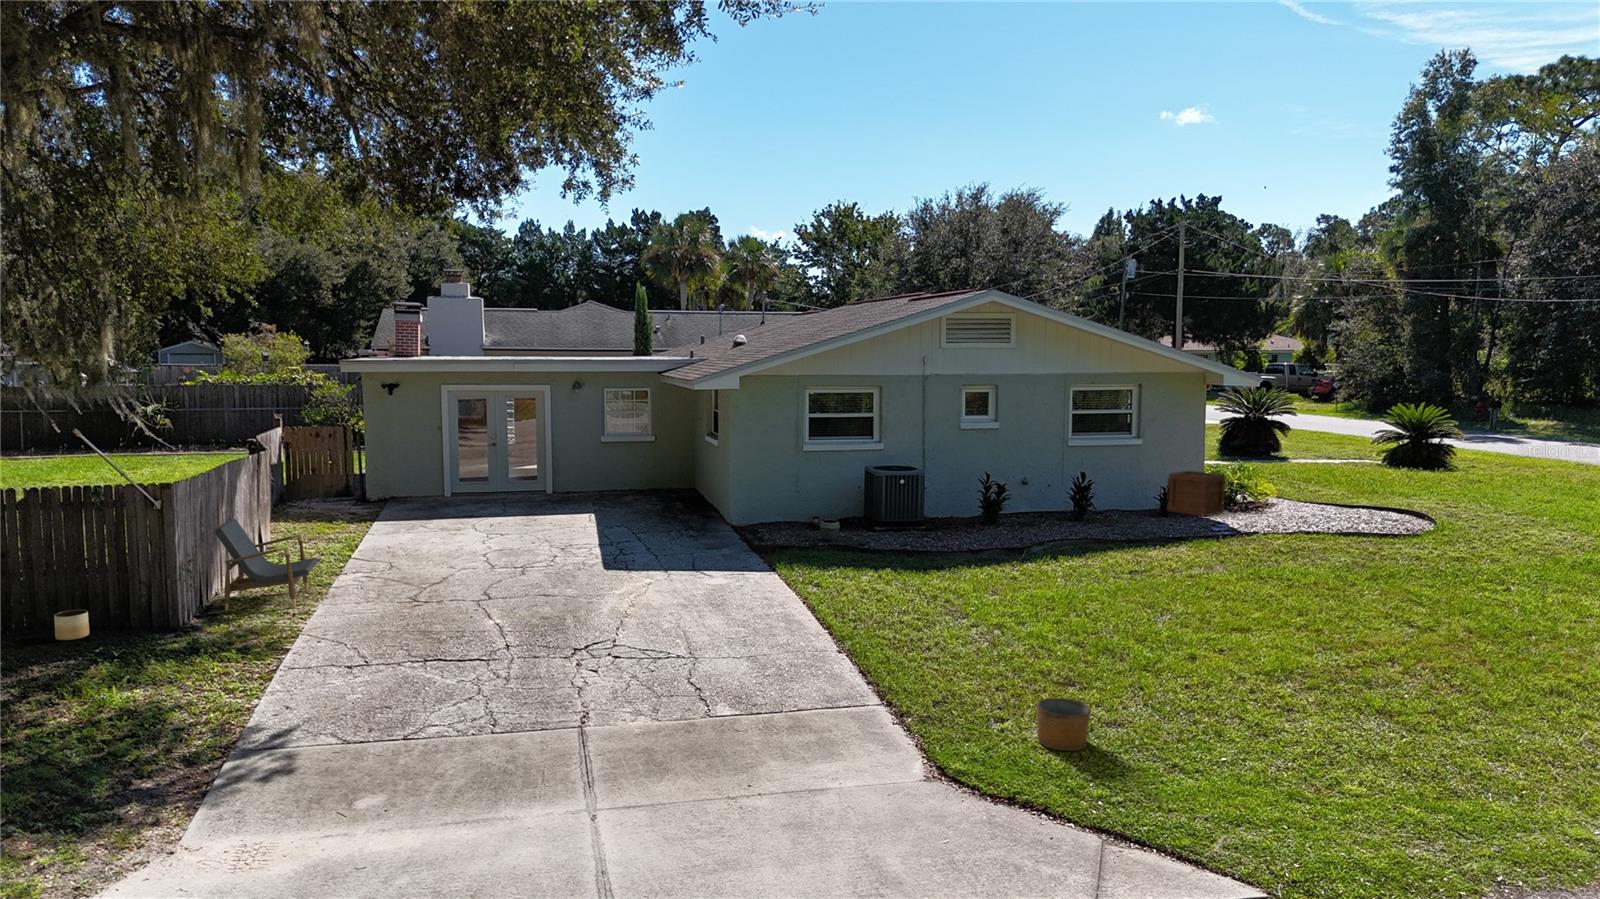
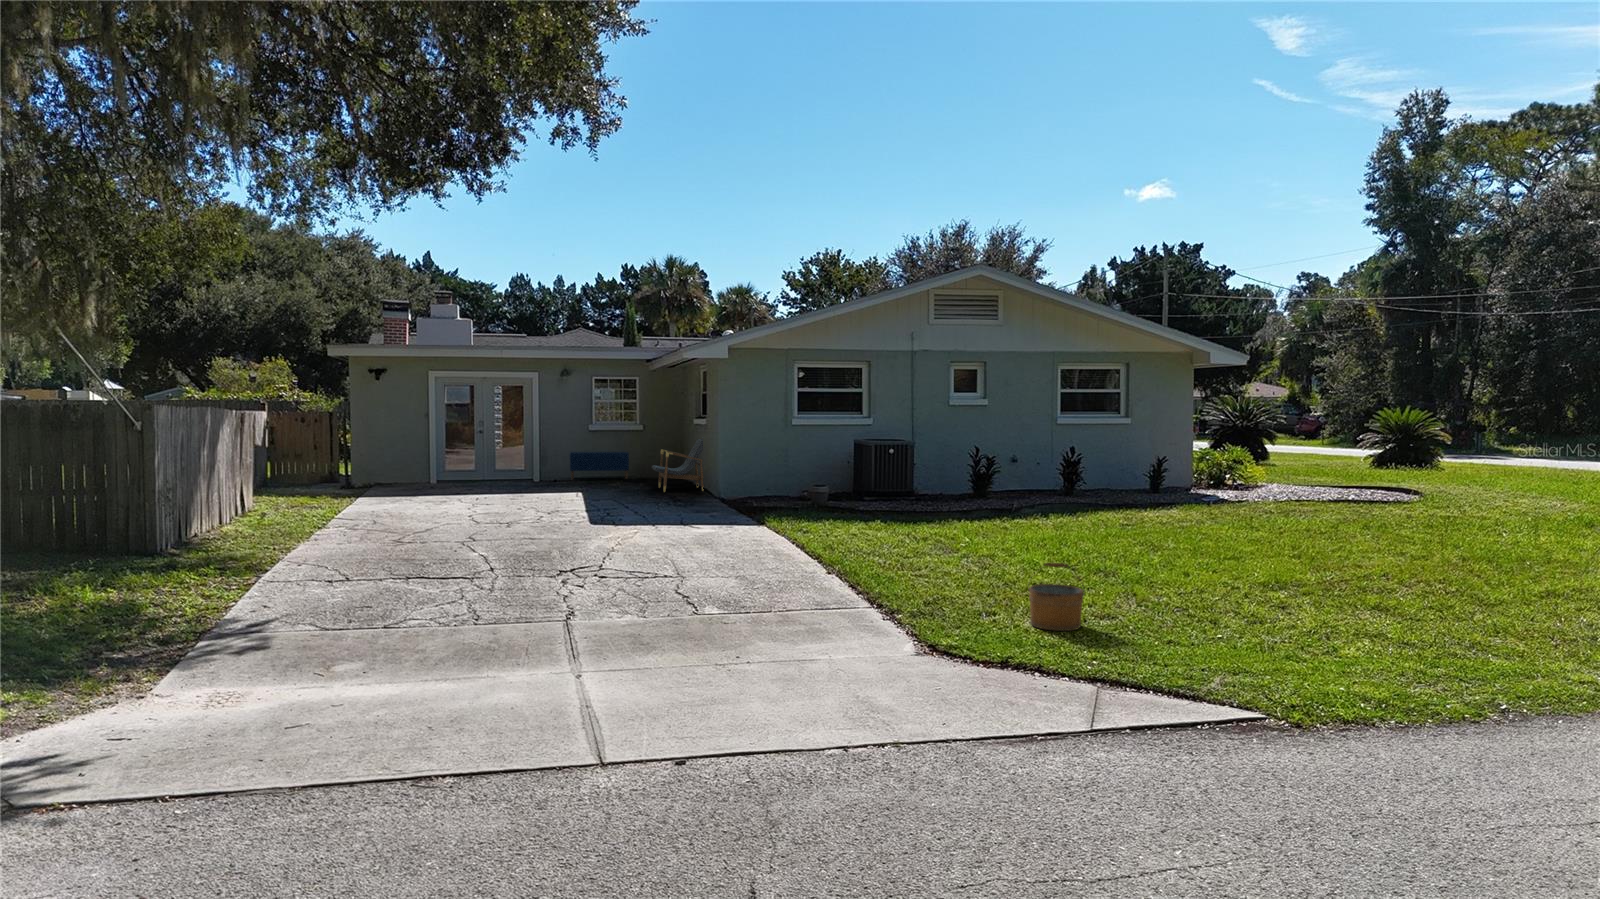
bench: none [583,463,642,493] -> present [570,452,629,479]
wooden crate: present [1167,471,1225,516] -> none [1159,449,1216,492]
lounge chair: present [215,518,318,610] -> present [652,439,704,492]
planter: present [54,610,89,641] -> none [28,532,63,561]

